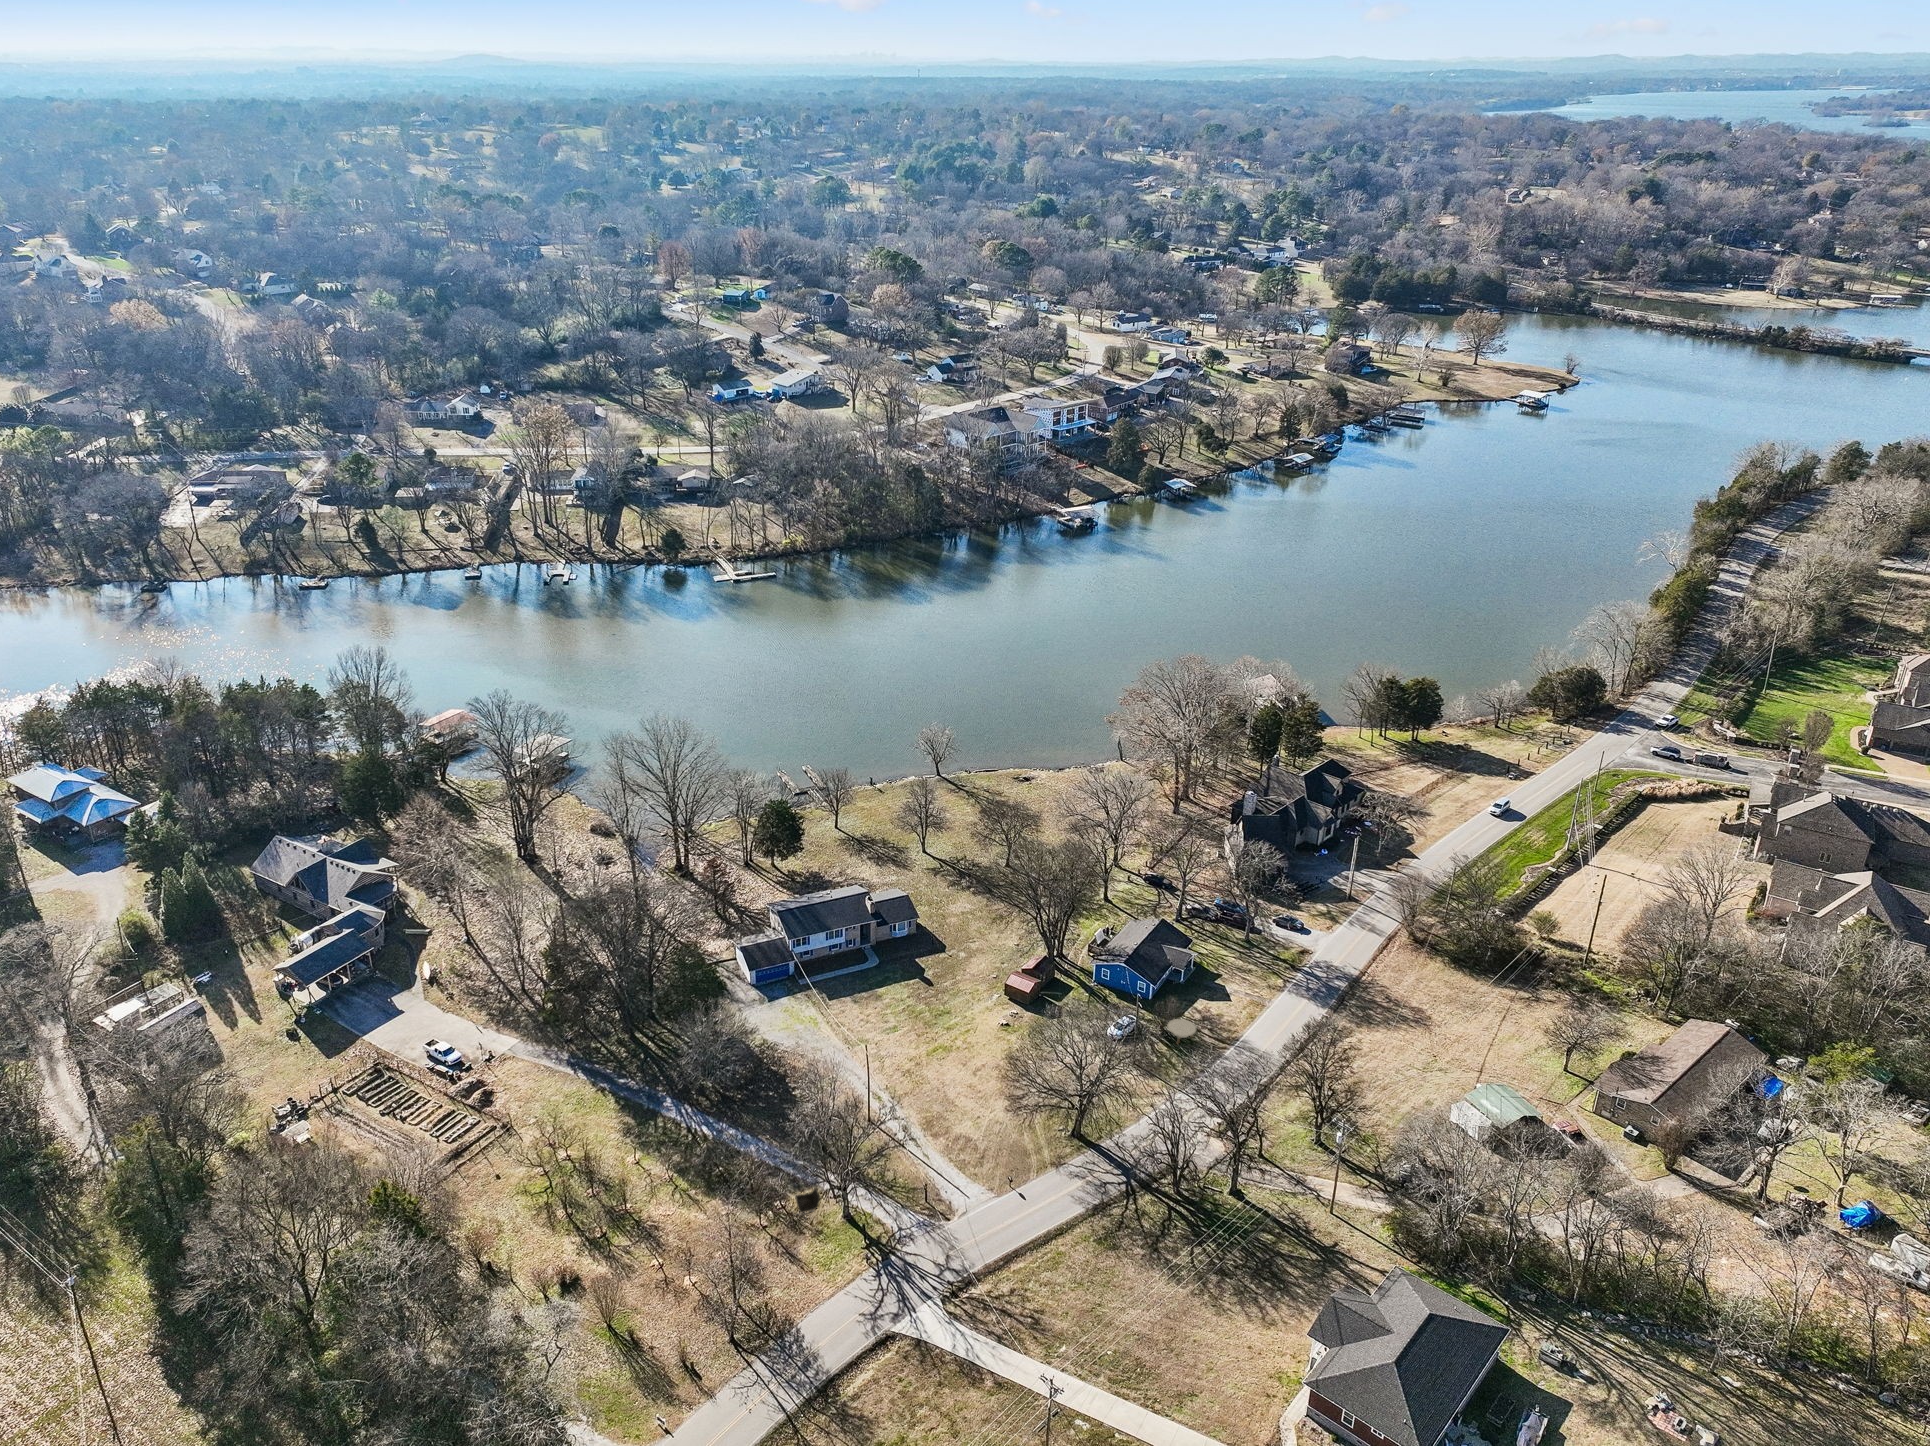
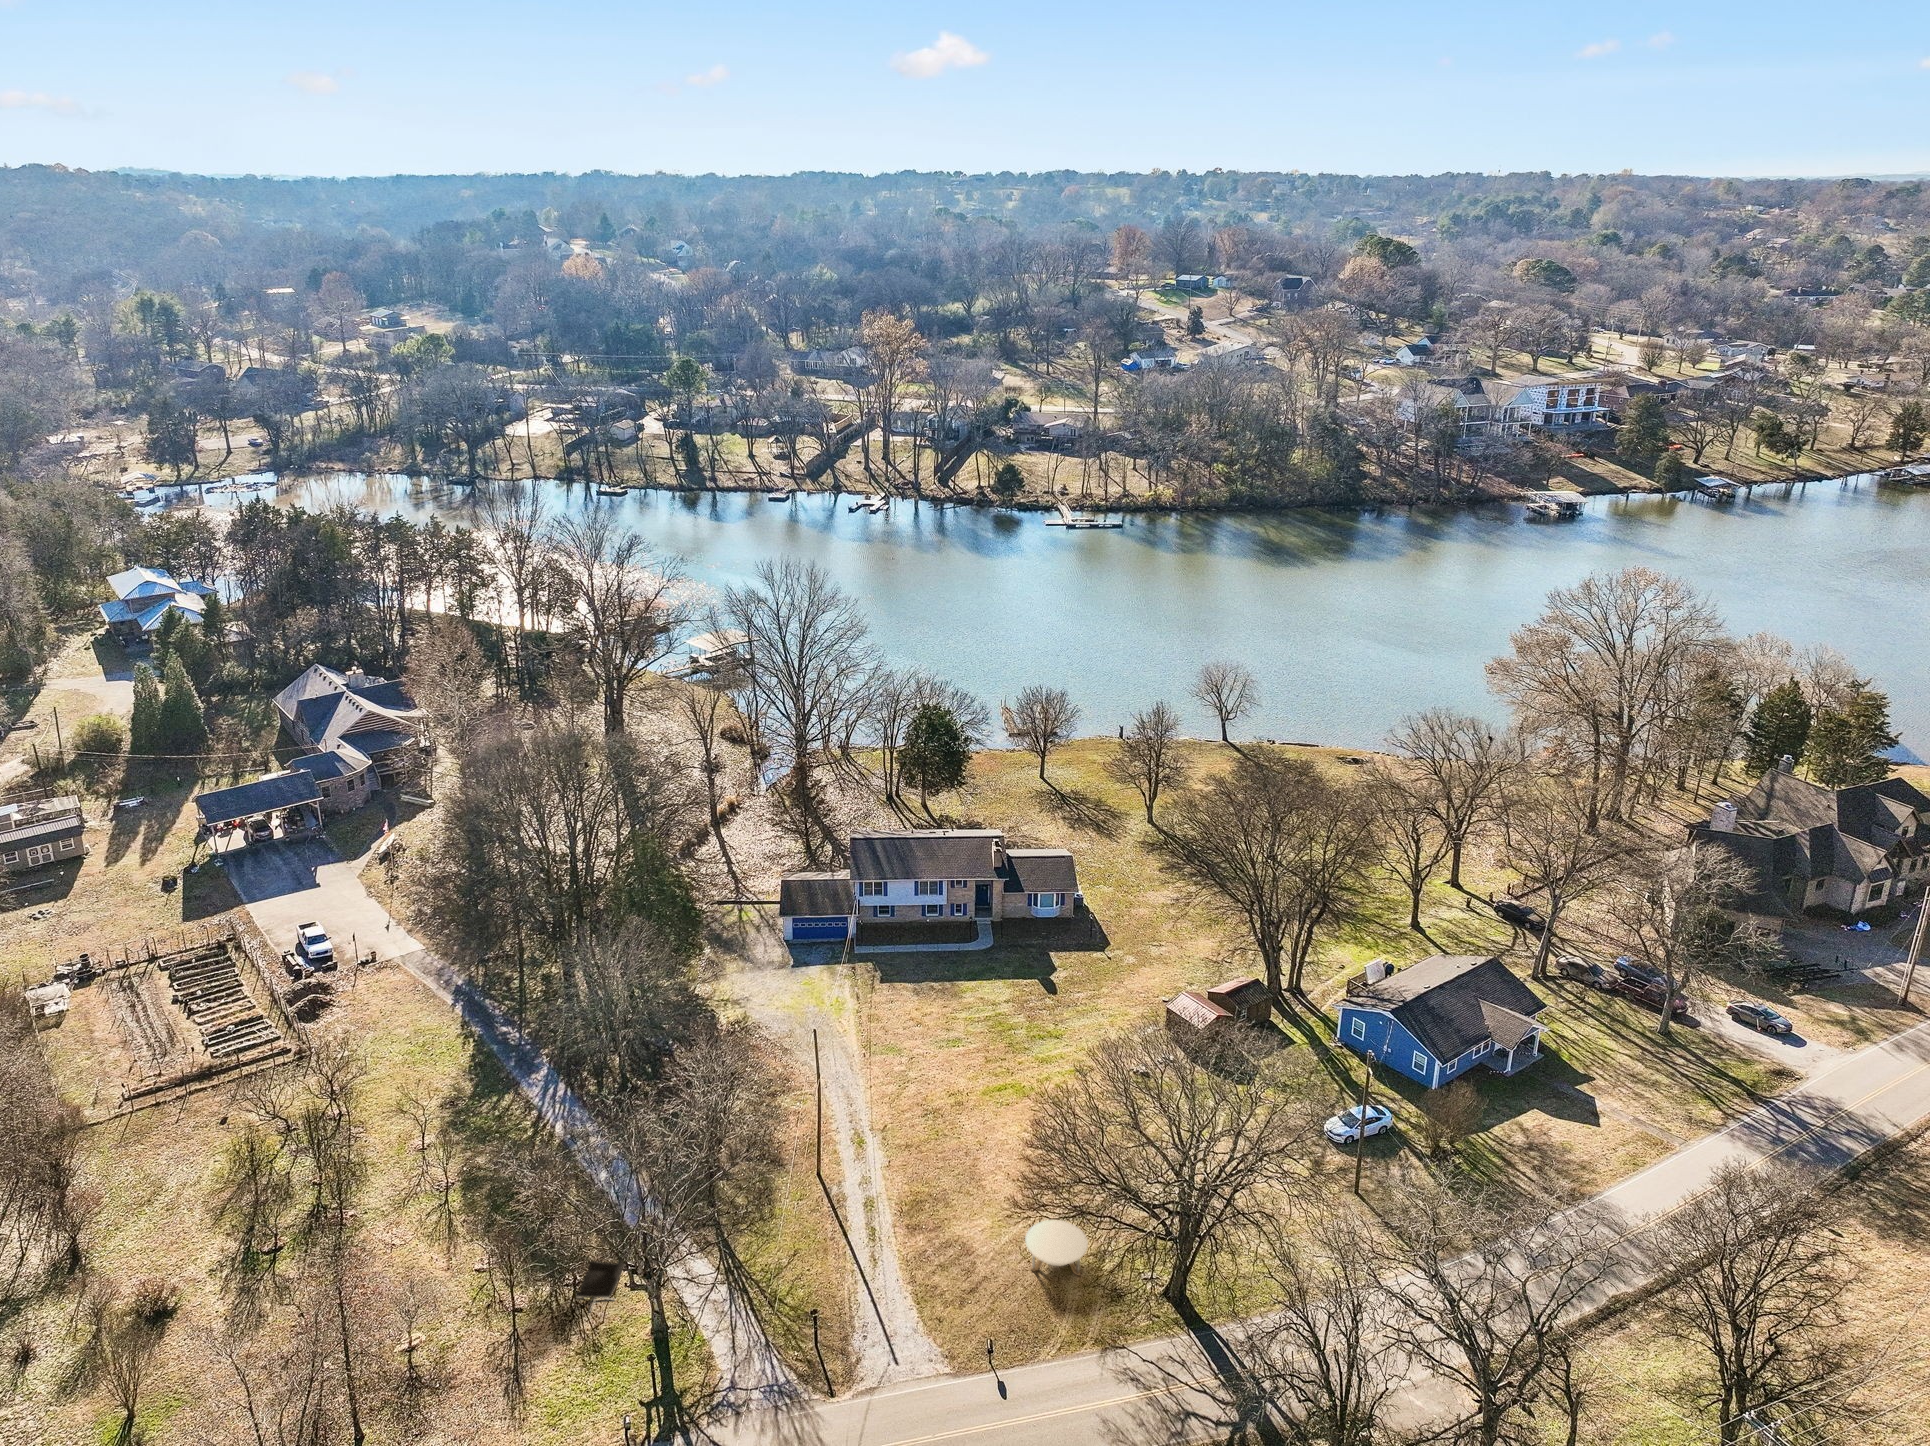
round table: present [1167,1019,1196,1044] -> present [1025,1220,1088,1276]

